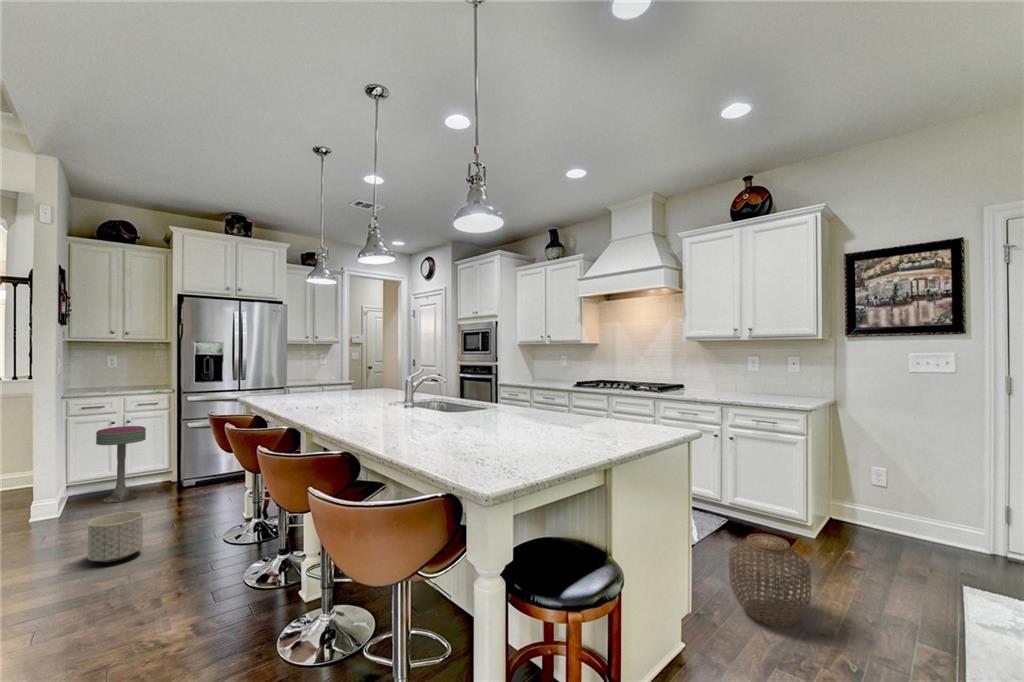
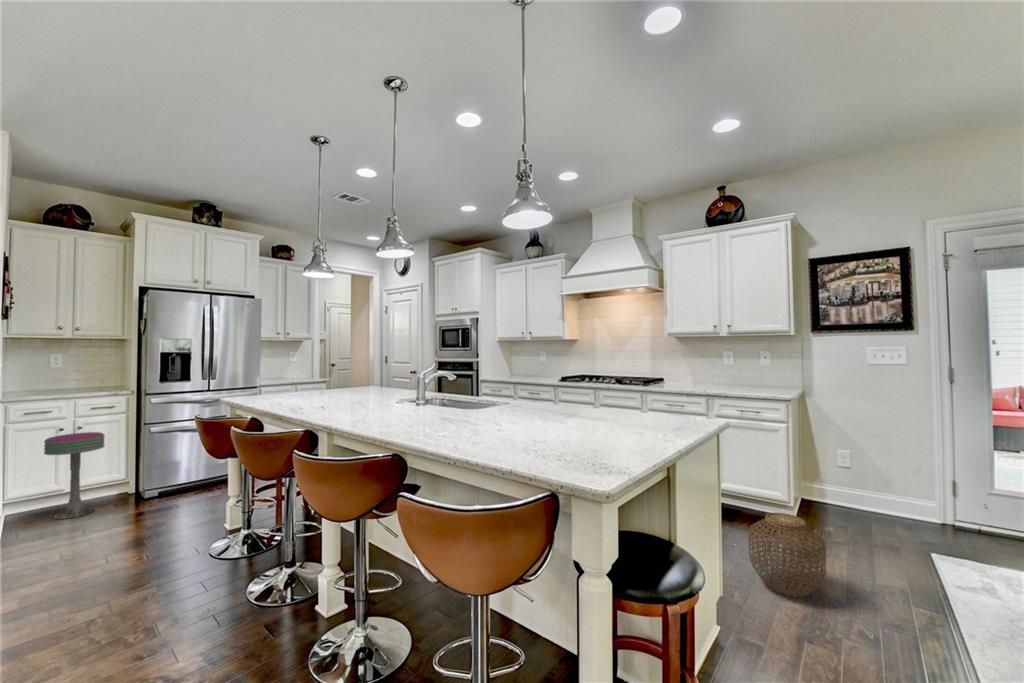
planter: present [88,511,143,562] -> none [57,528,124,589]

